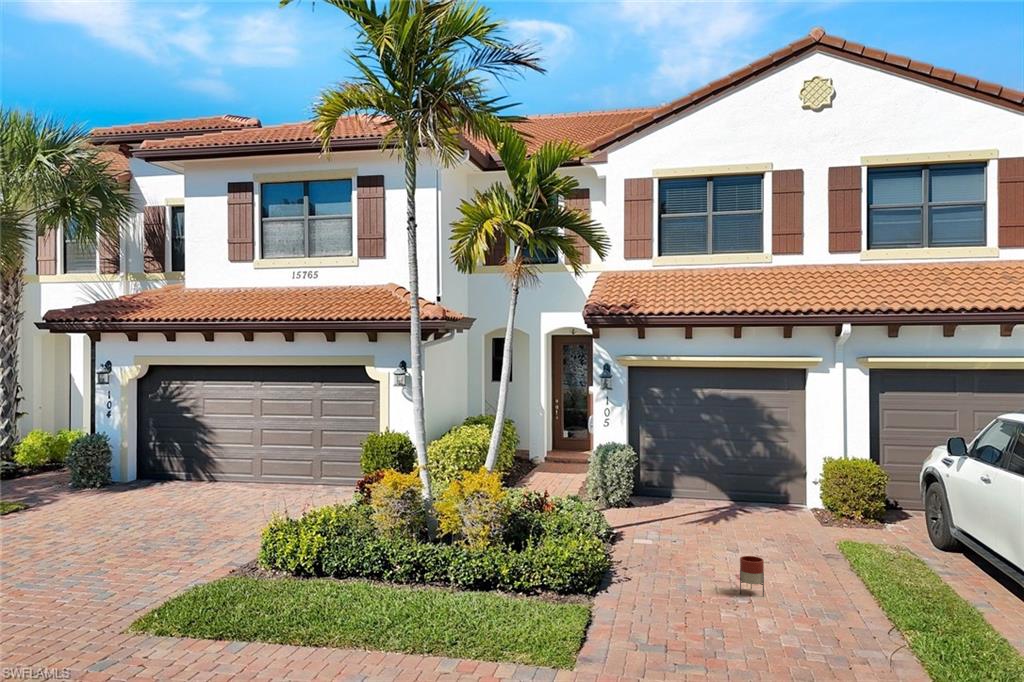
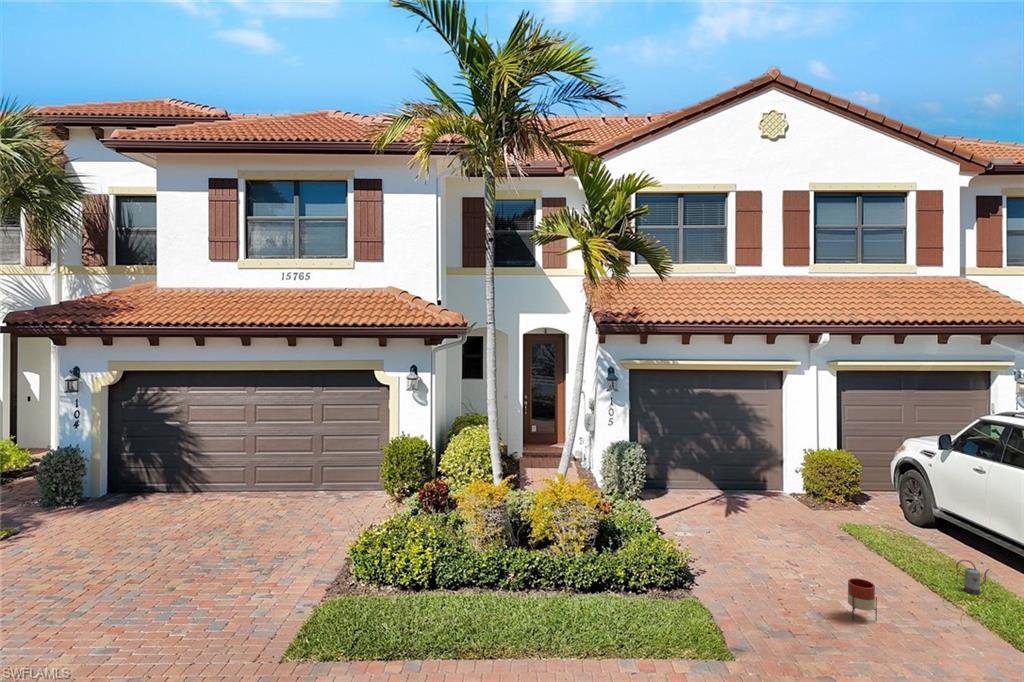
watering can: none [887,553,921,589] -> present [956,560,989,594]

